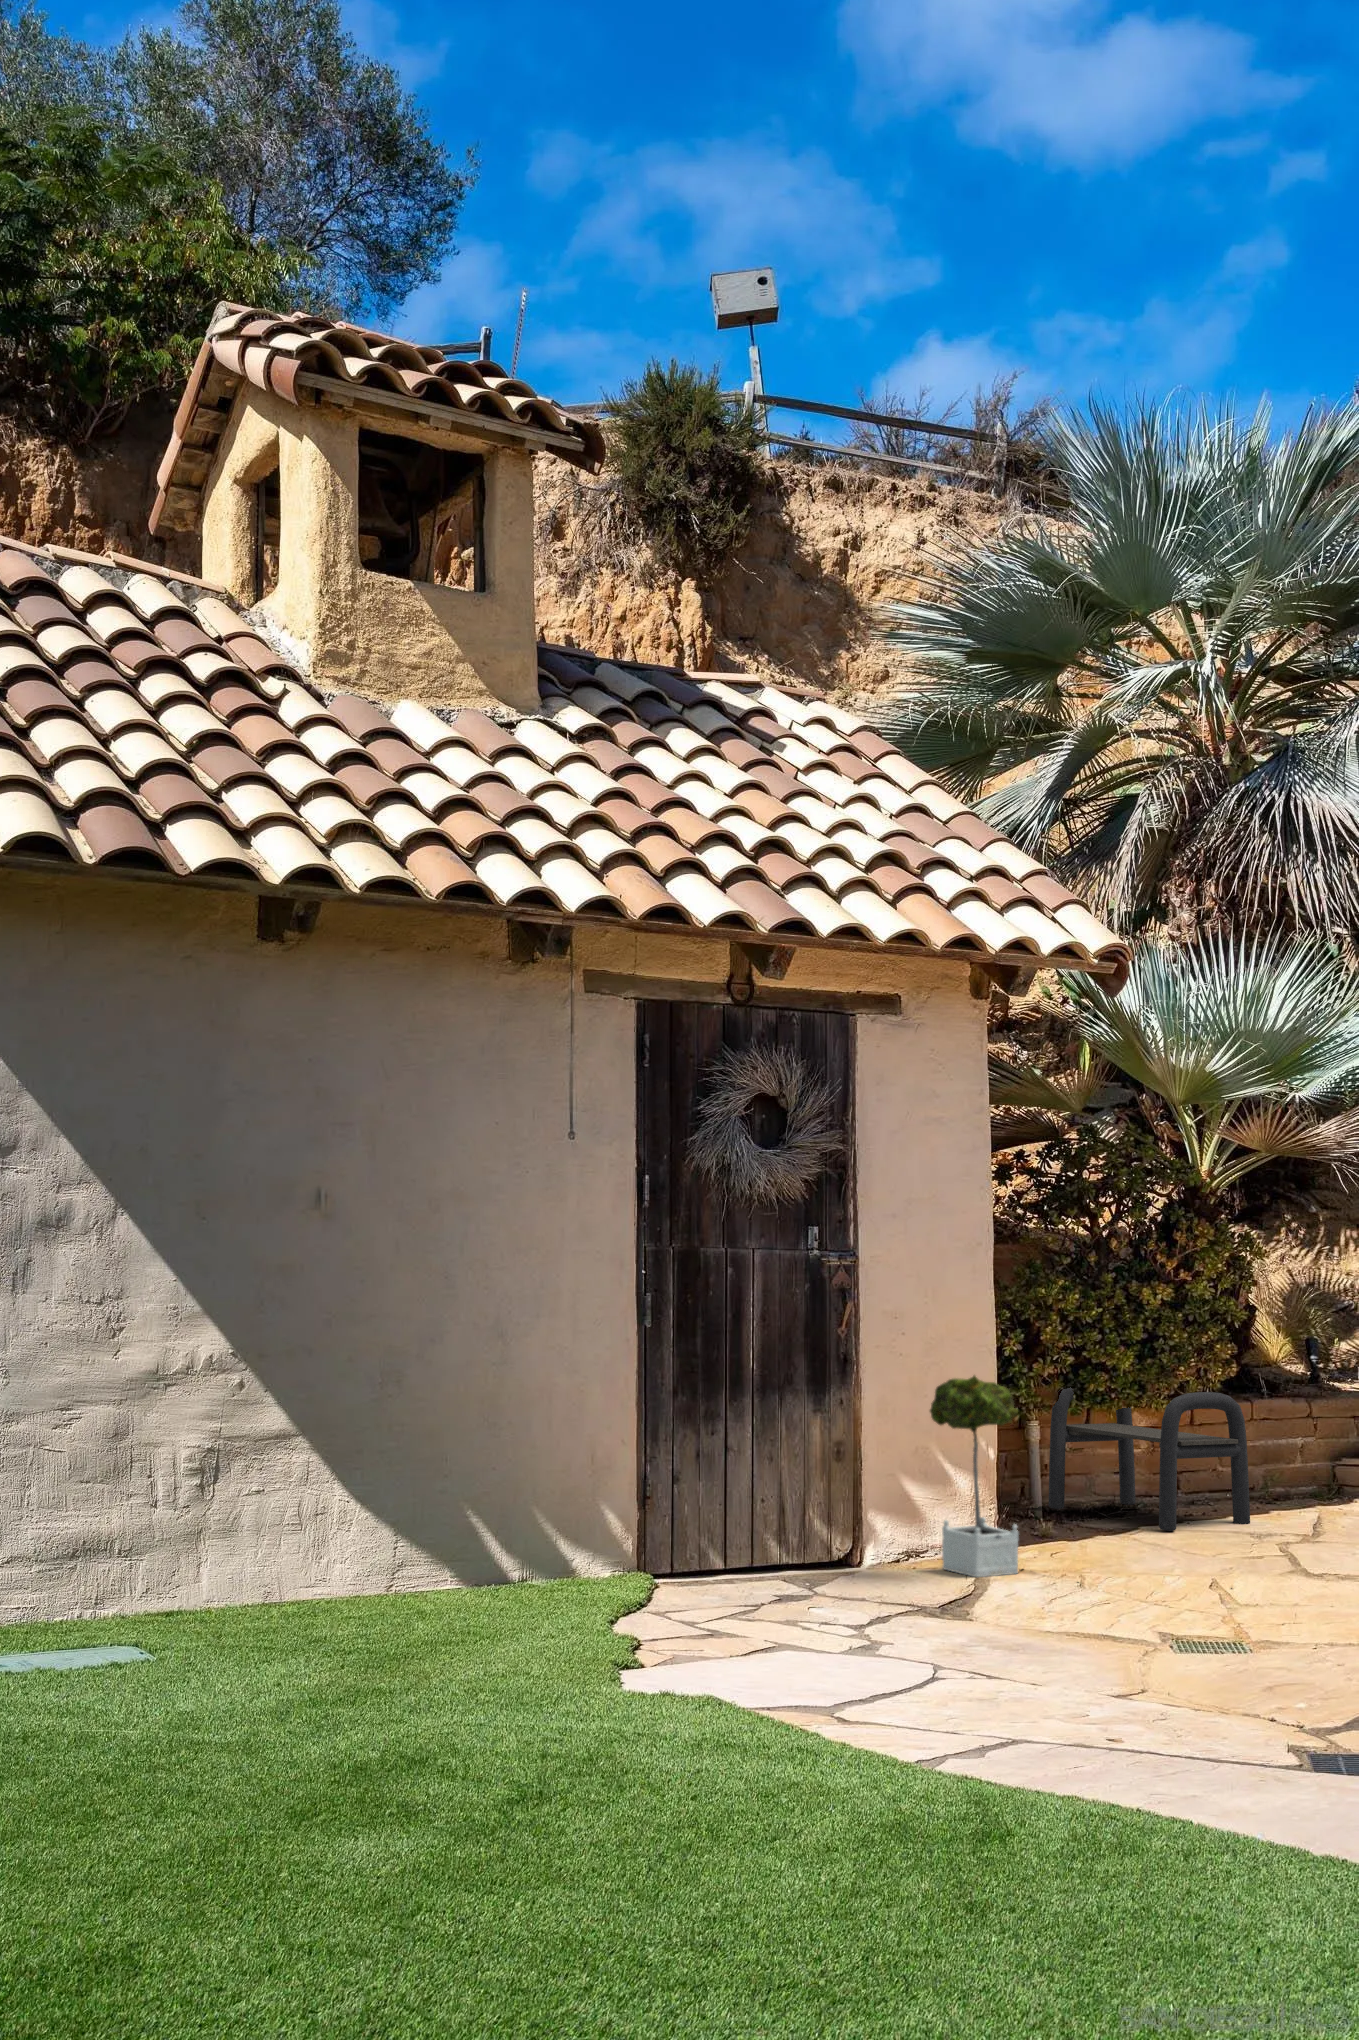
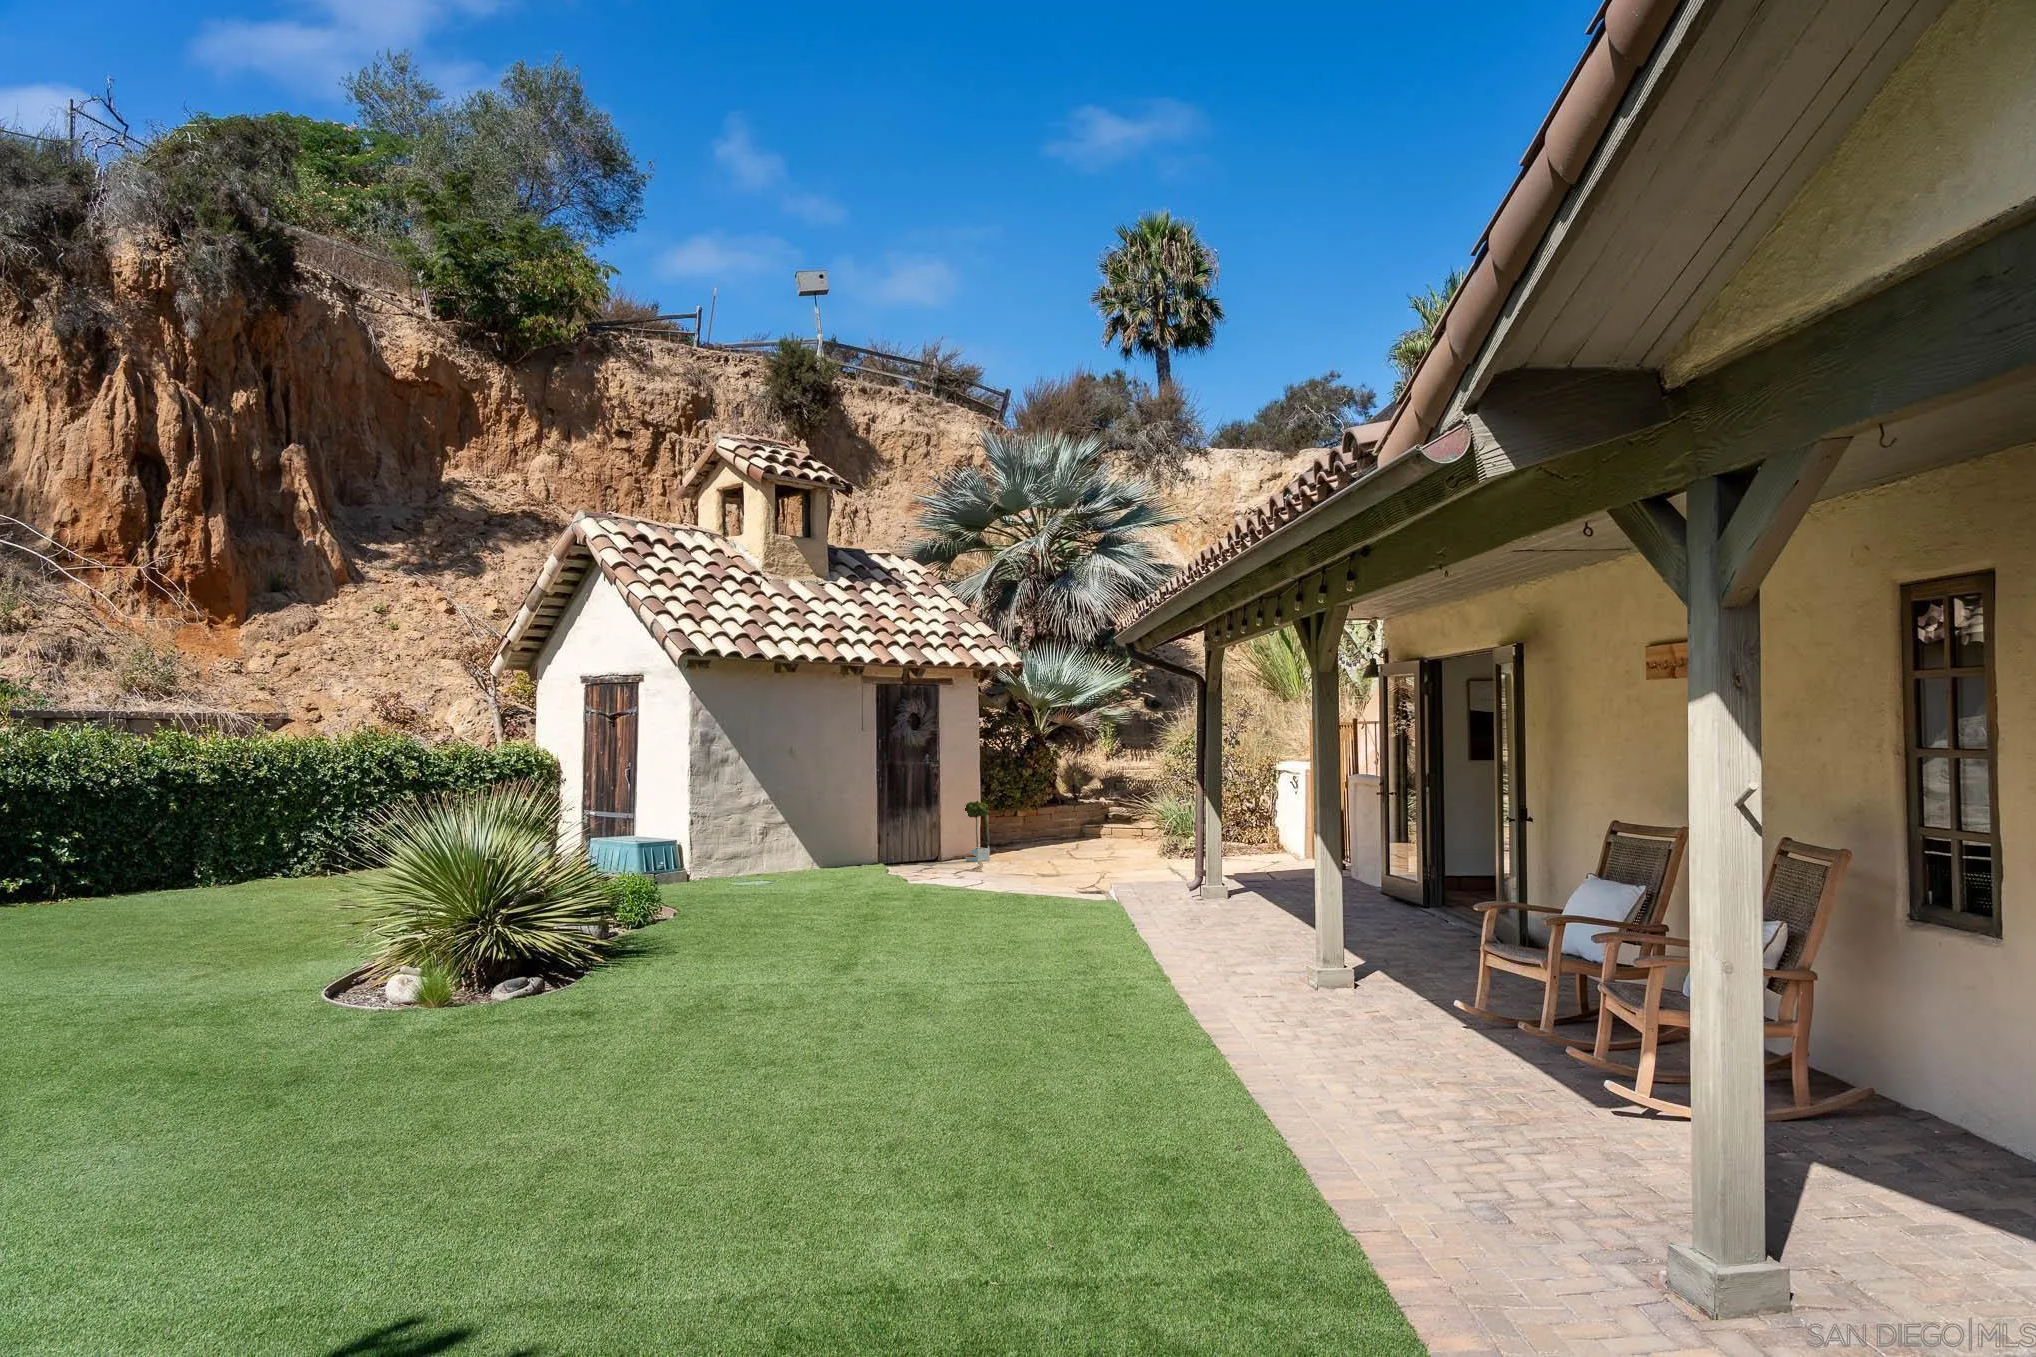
bench: present [1049,1387,1250,1531] -> none [990,803,1056,849]

